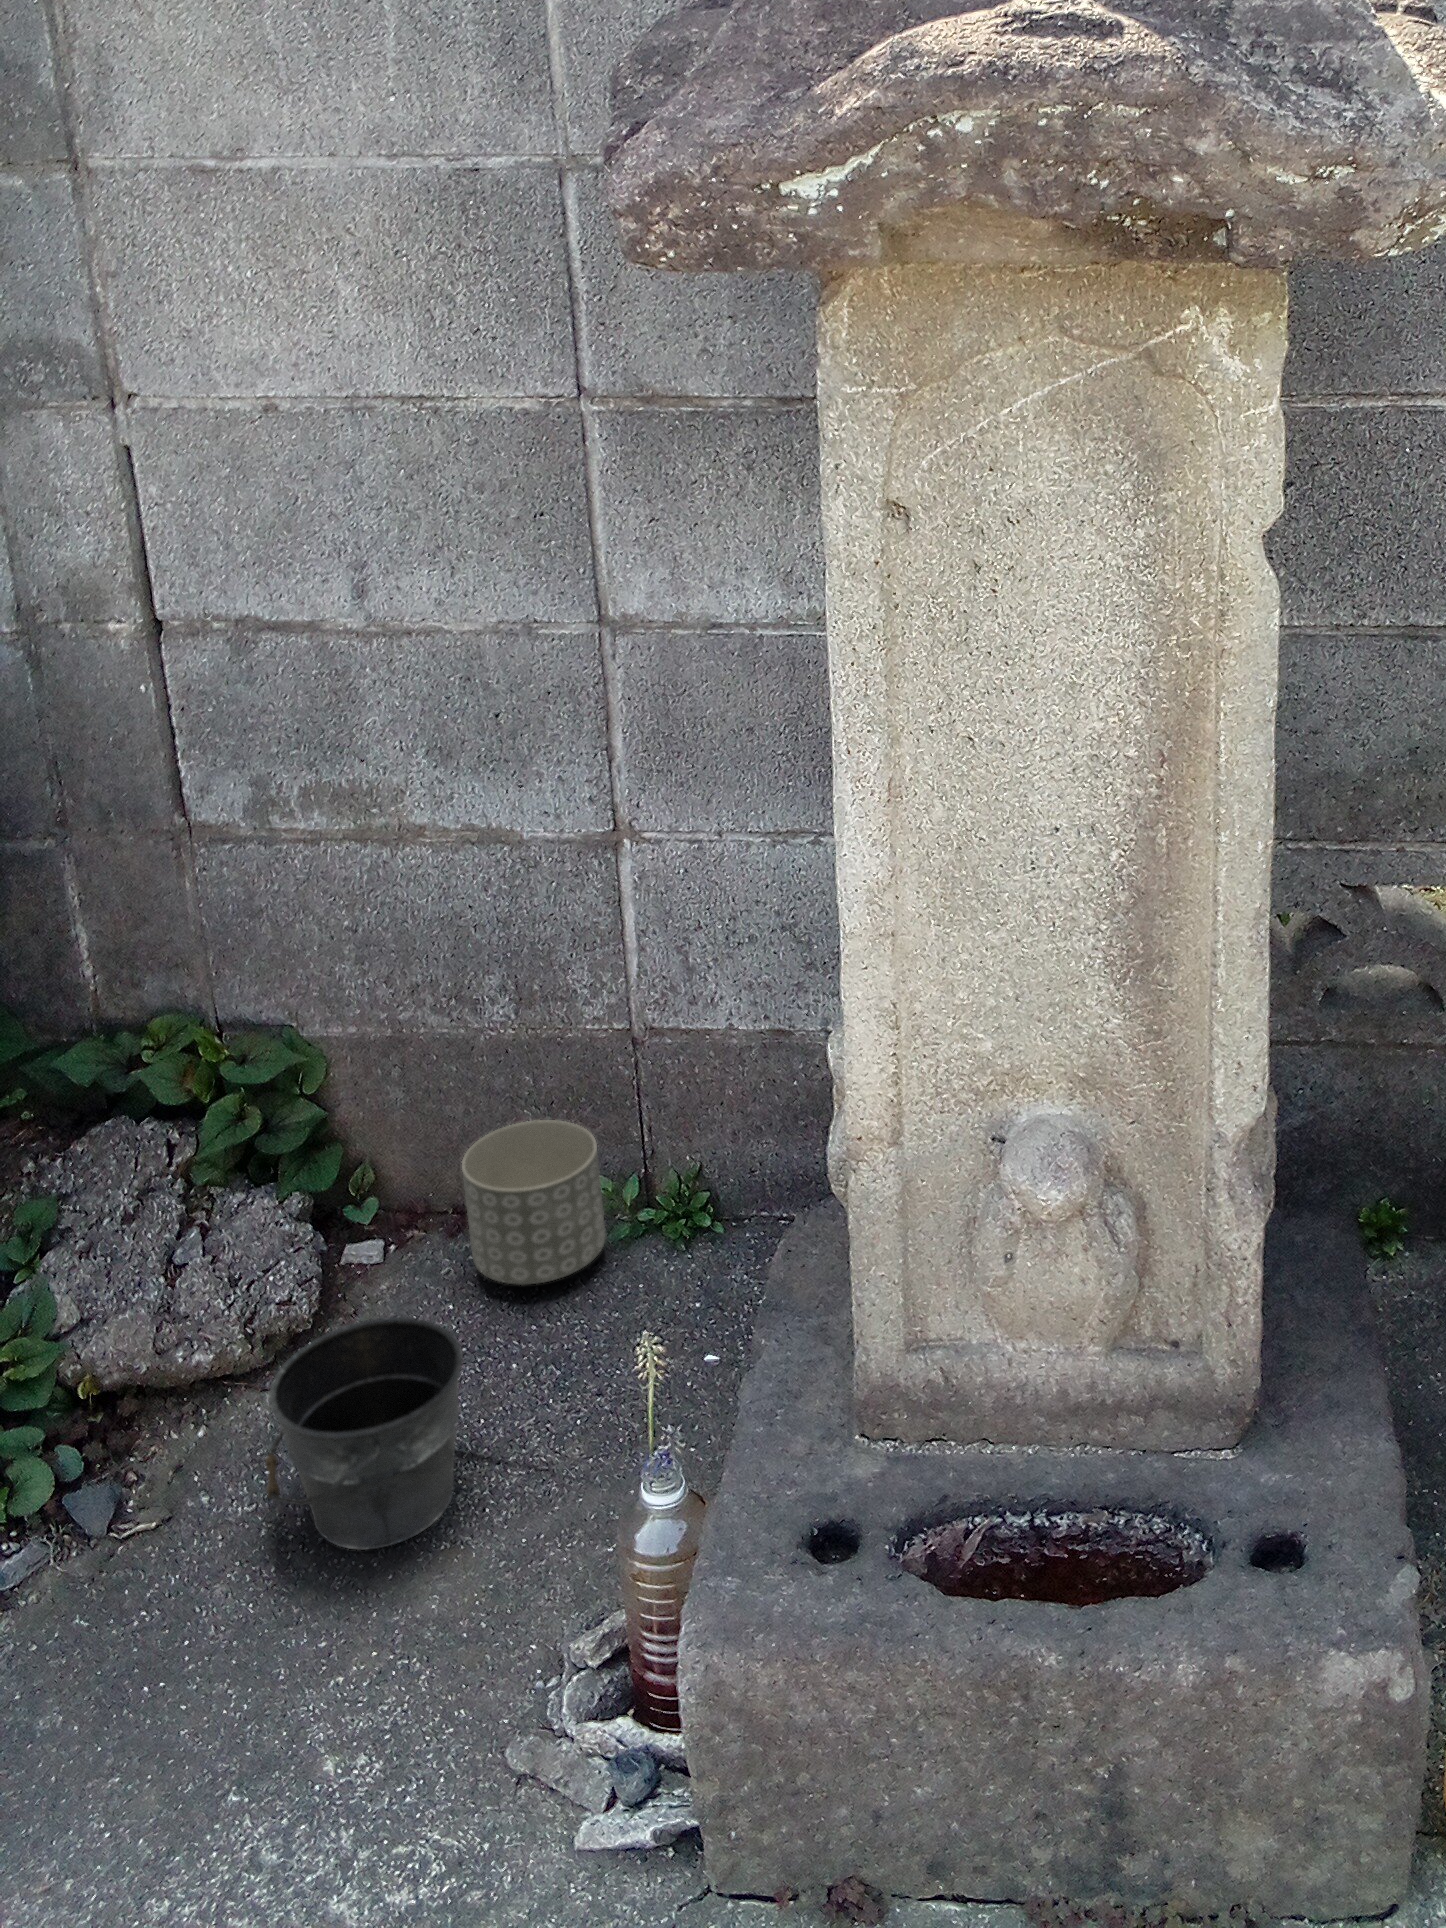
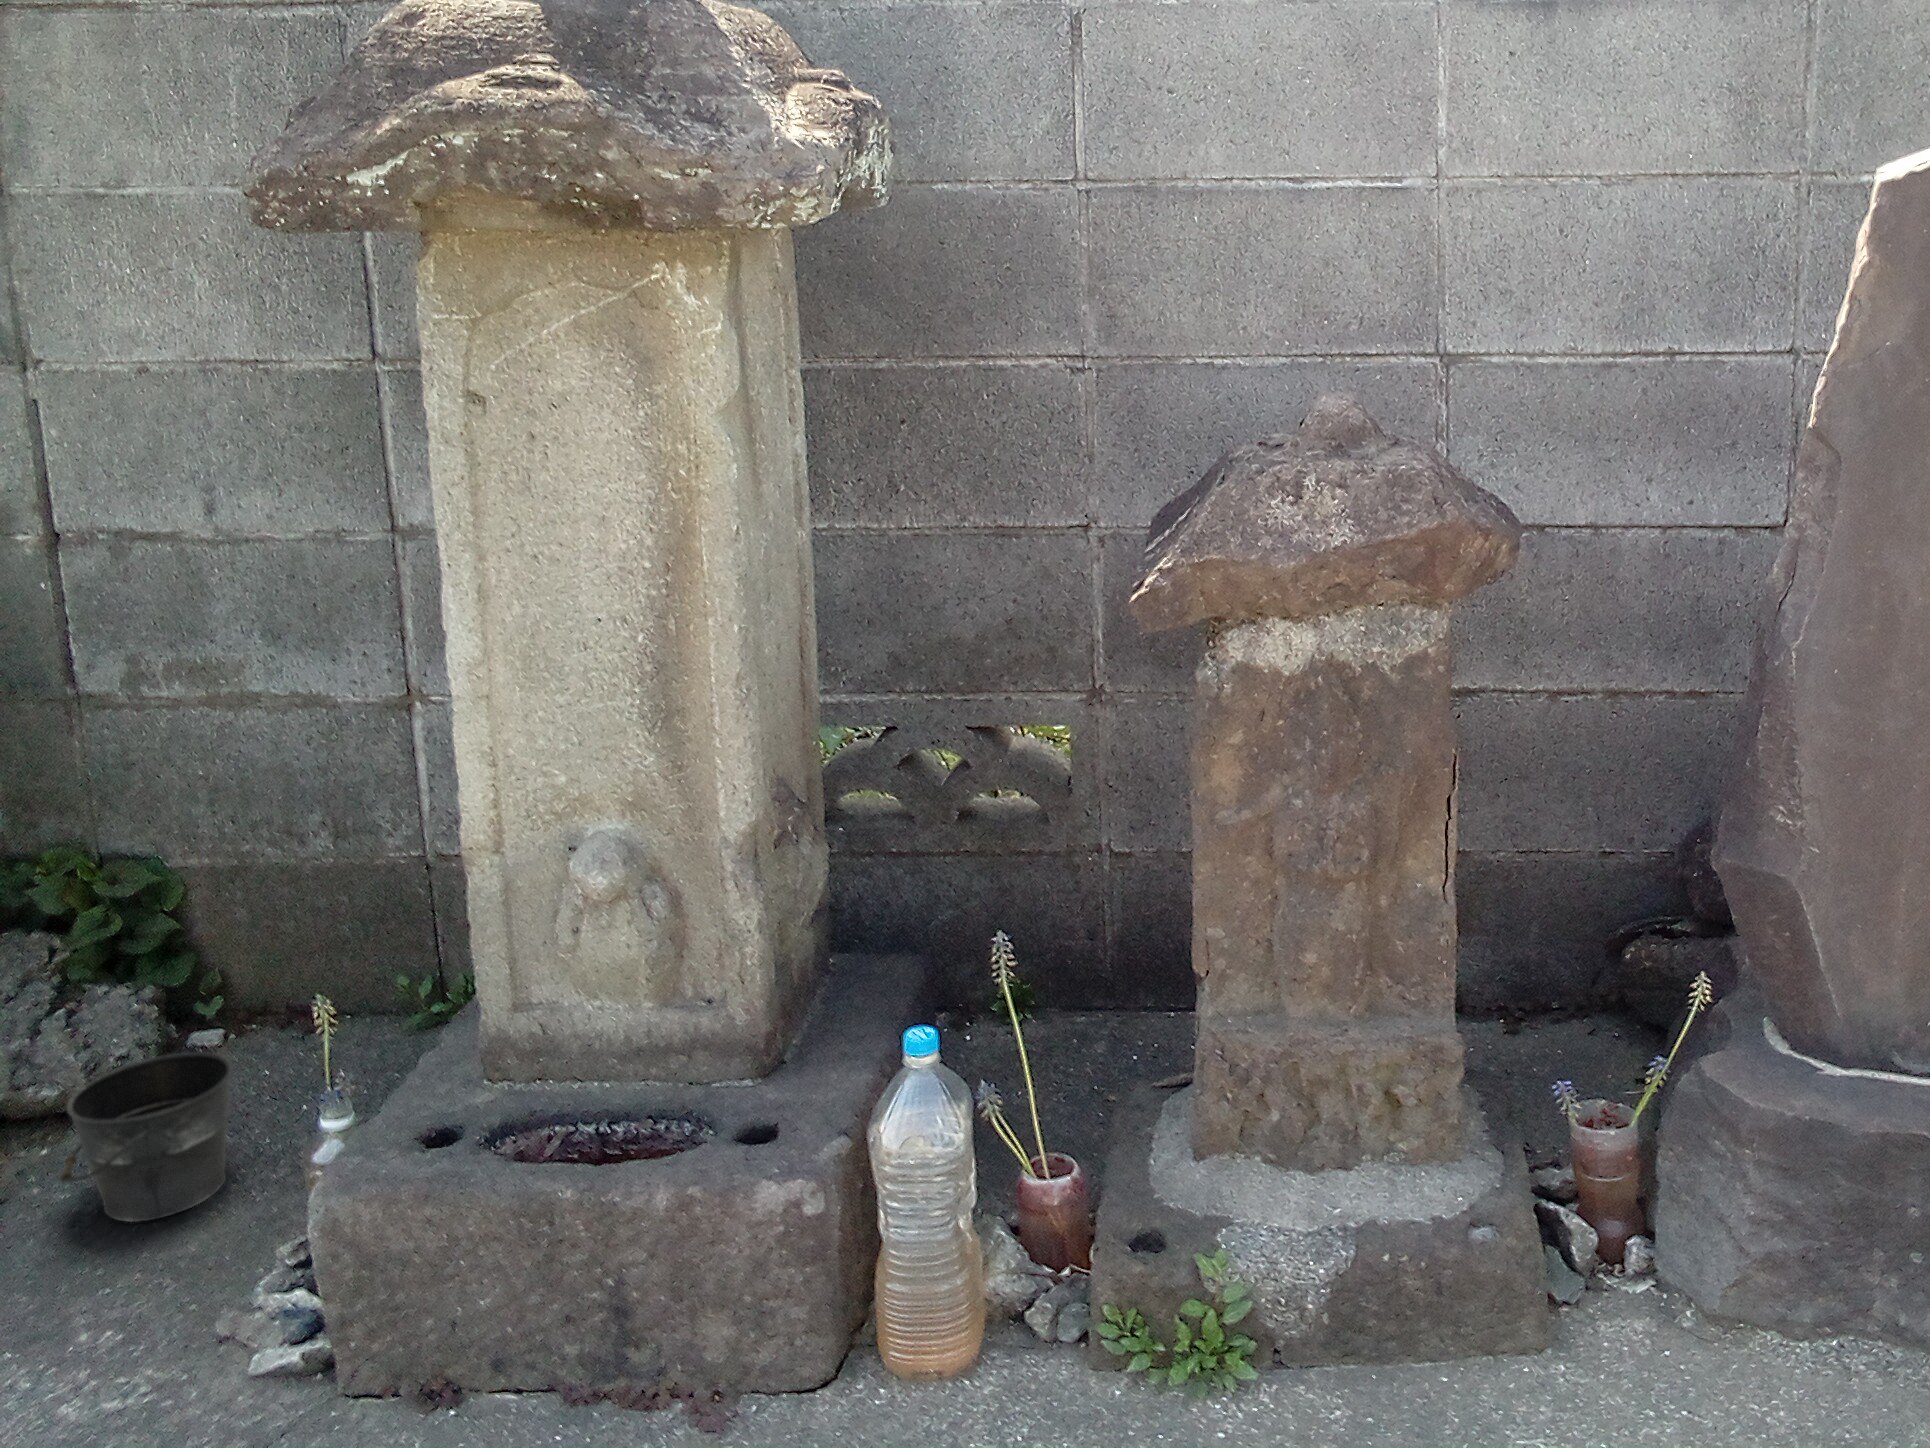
planter: present [462,1120,605,1285] -> none [277,928,401,1051]

